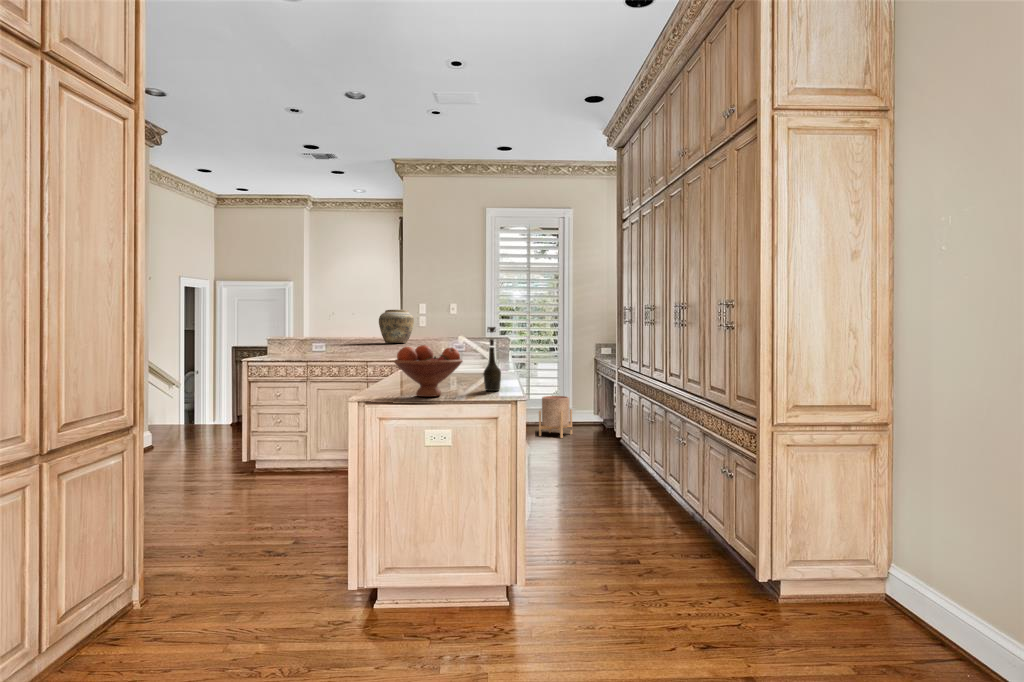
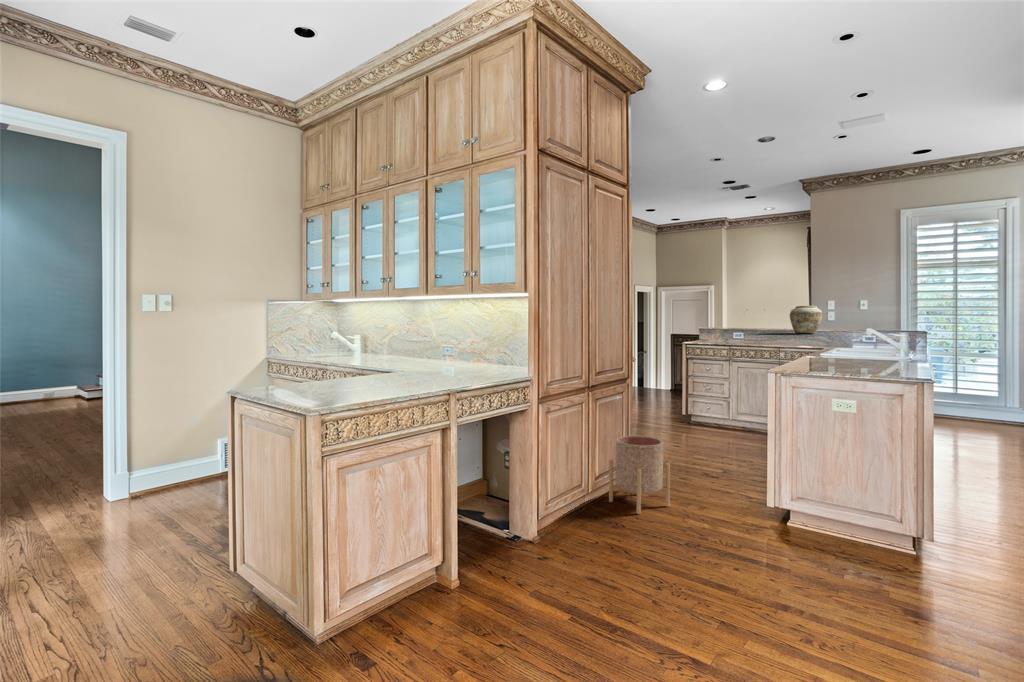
bottle: present [483,327,501,391] -> none [889,320,907,373]
fruit bowl: present [394,345,463,397] -> none [807,334,869,373]
planter: present [539,396,572,438] -> present [609,436,670,514]

